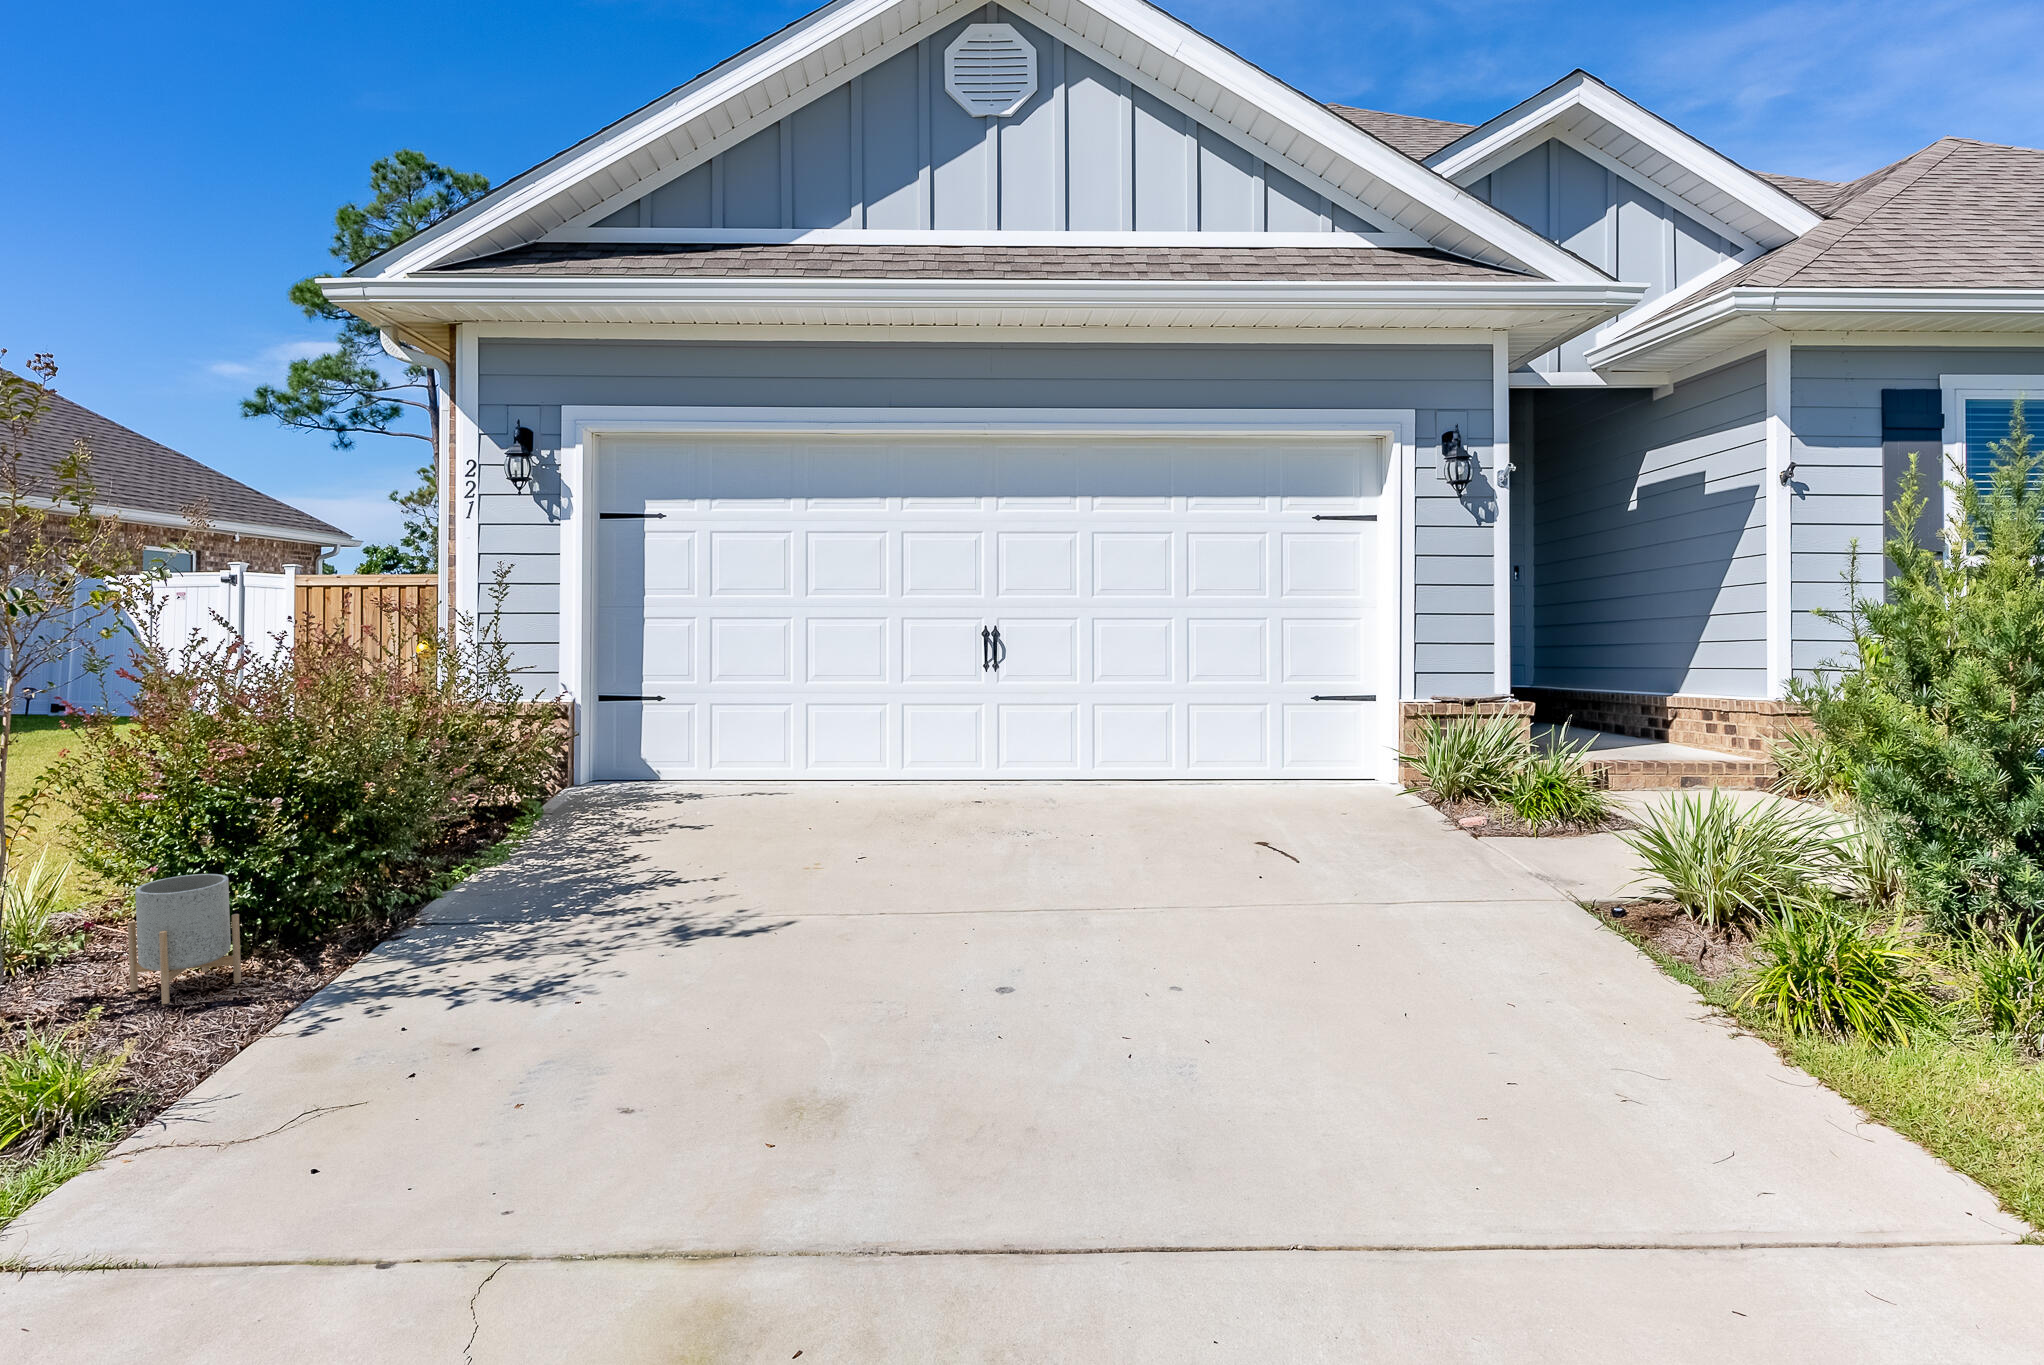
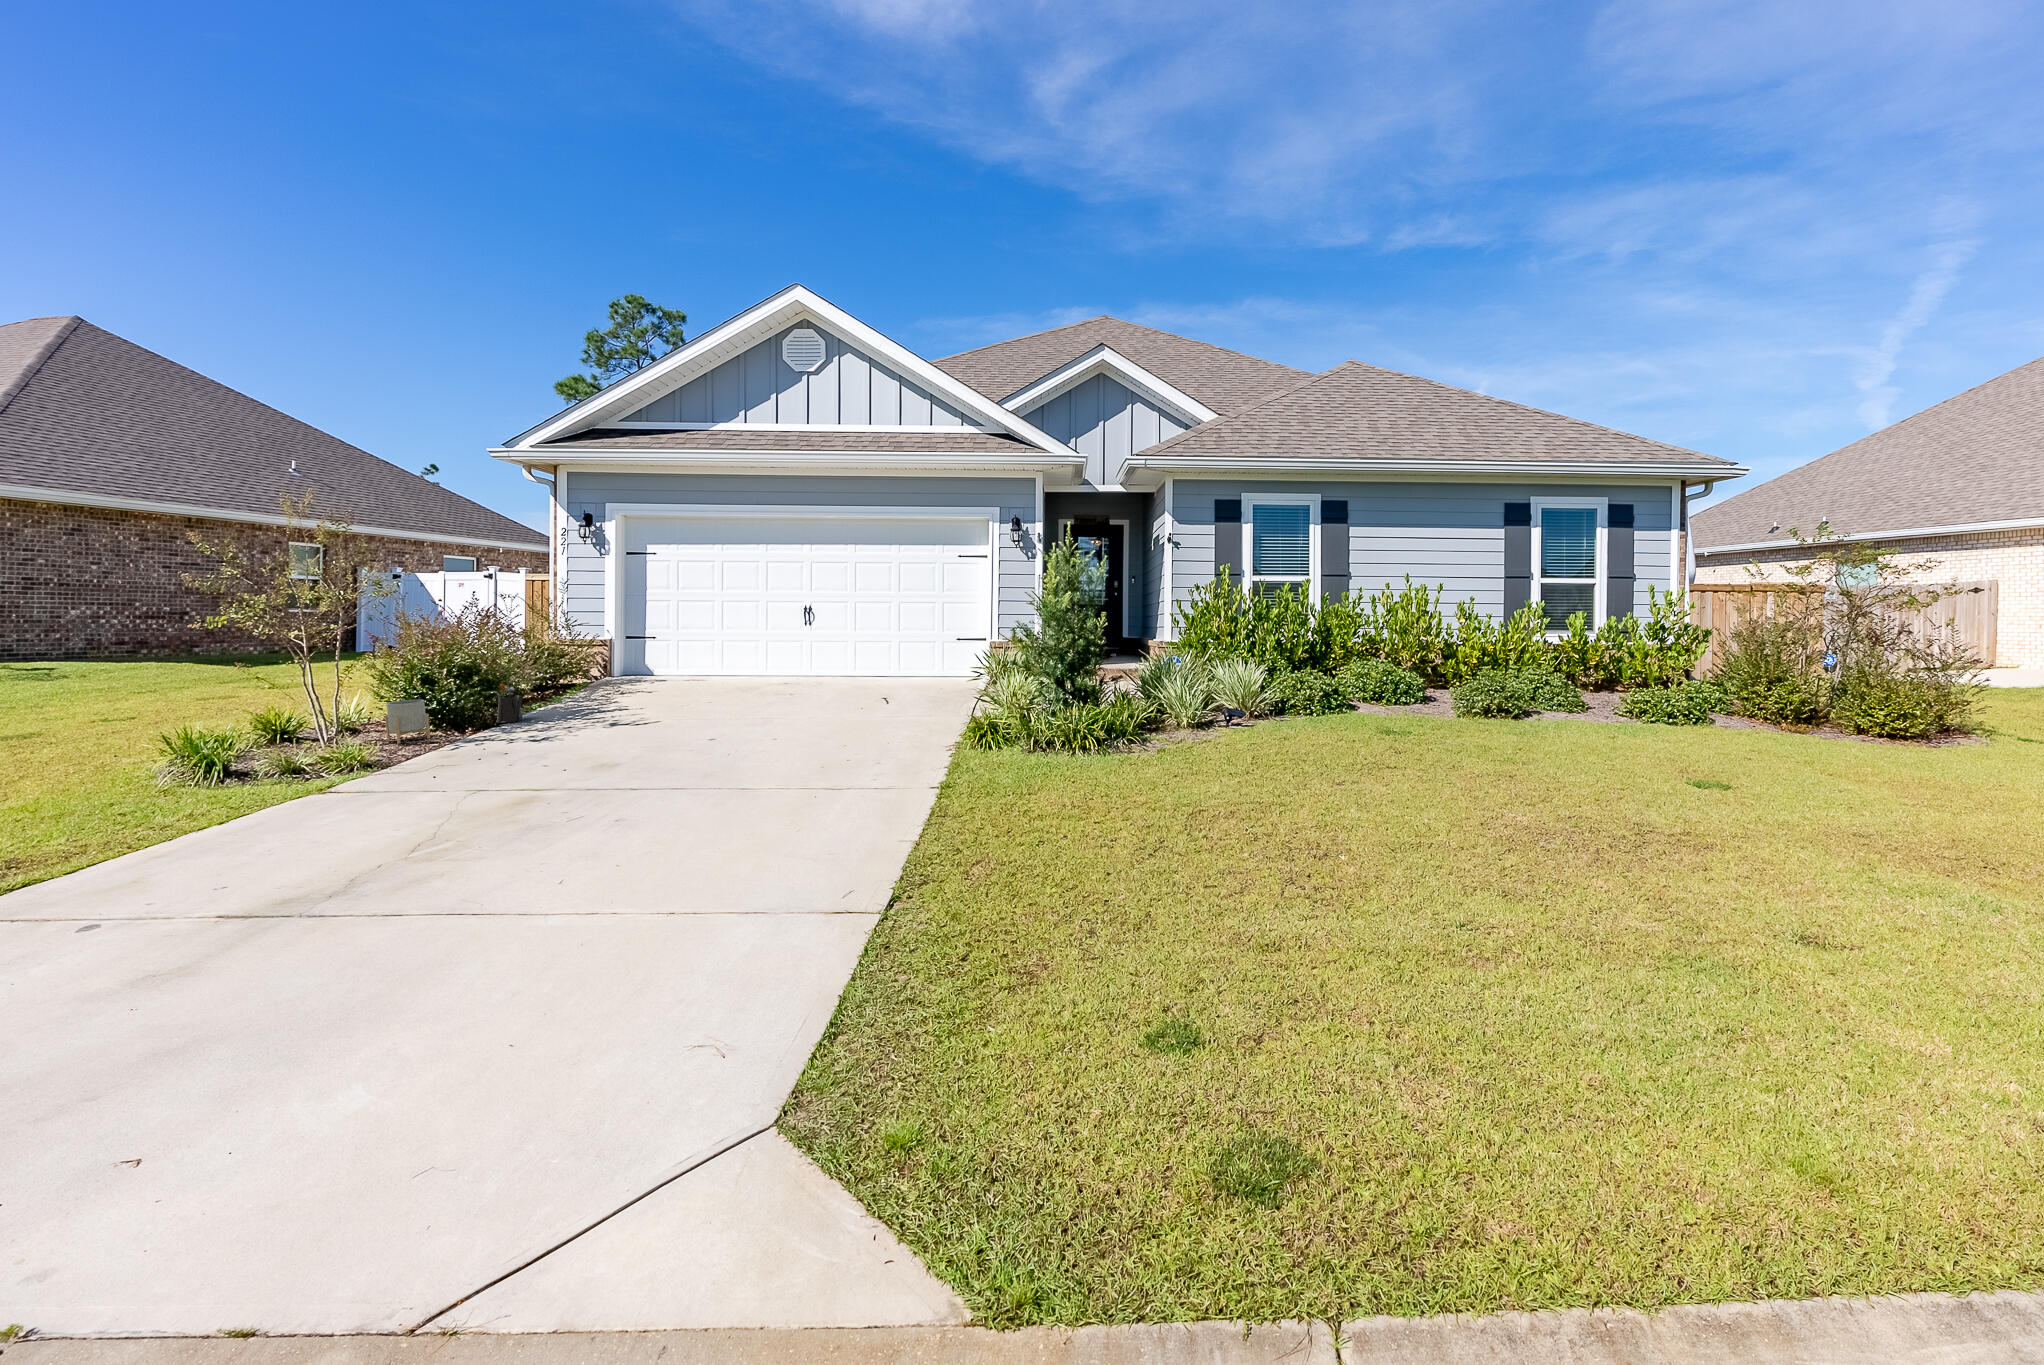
watering can: none [385,821,454,928] -> present [496,684,524,723]

